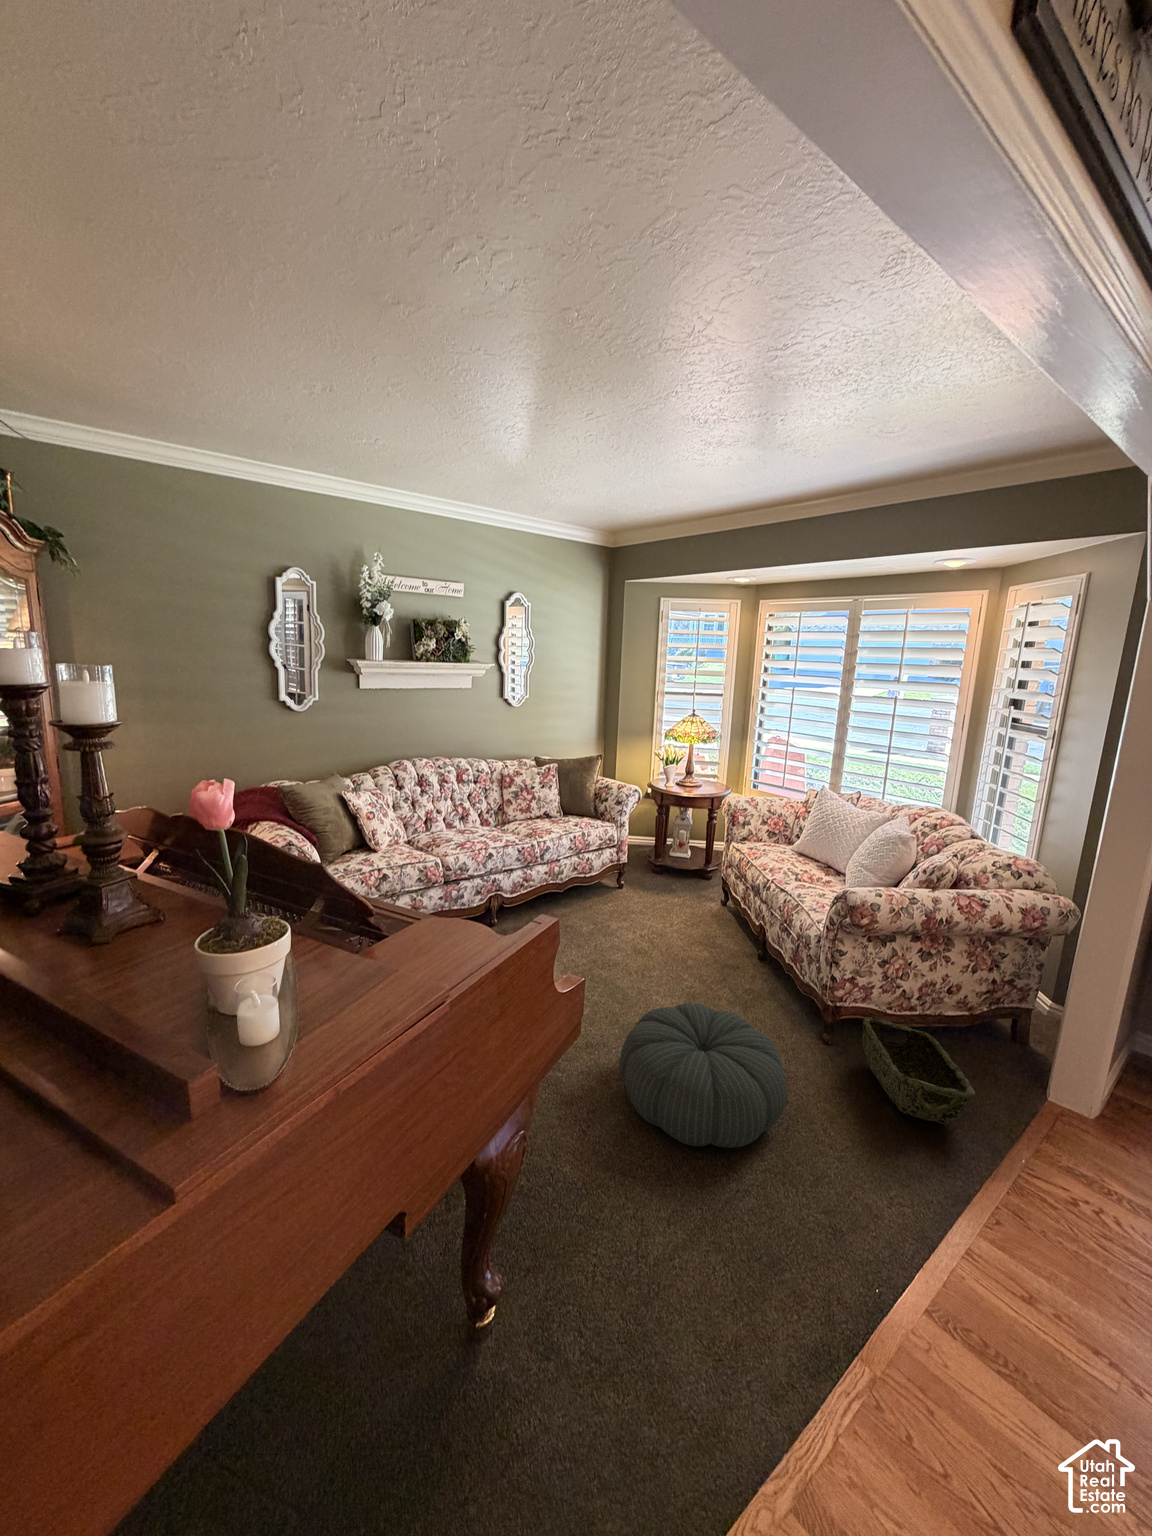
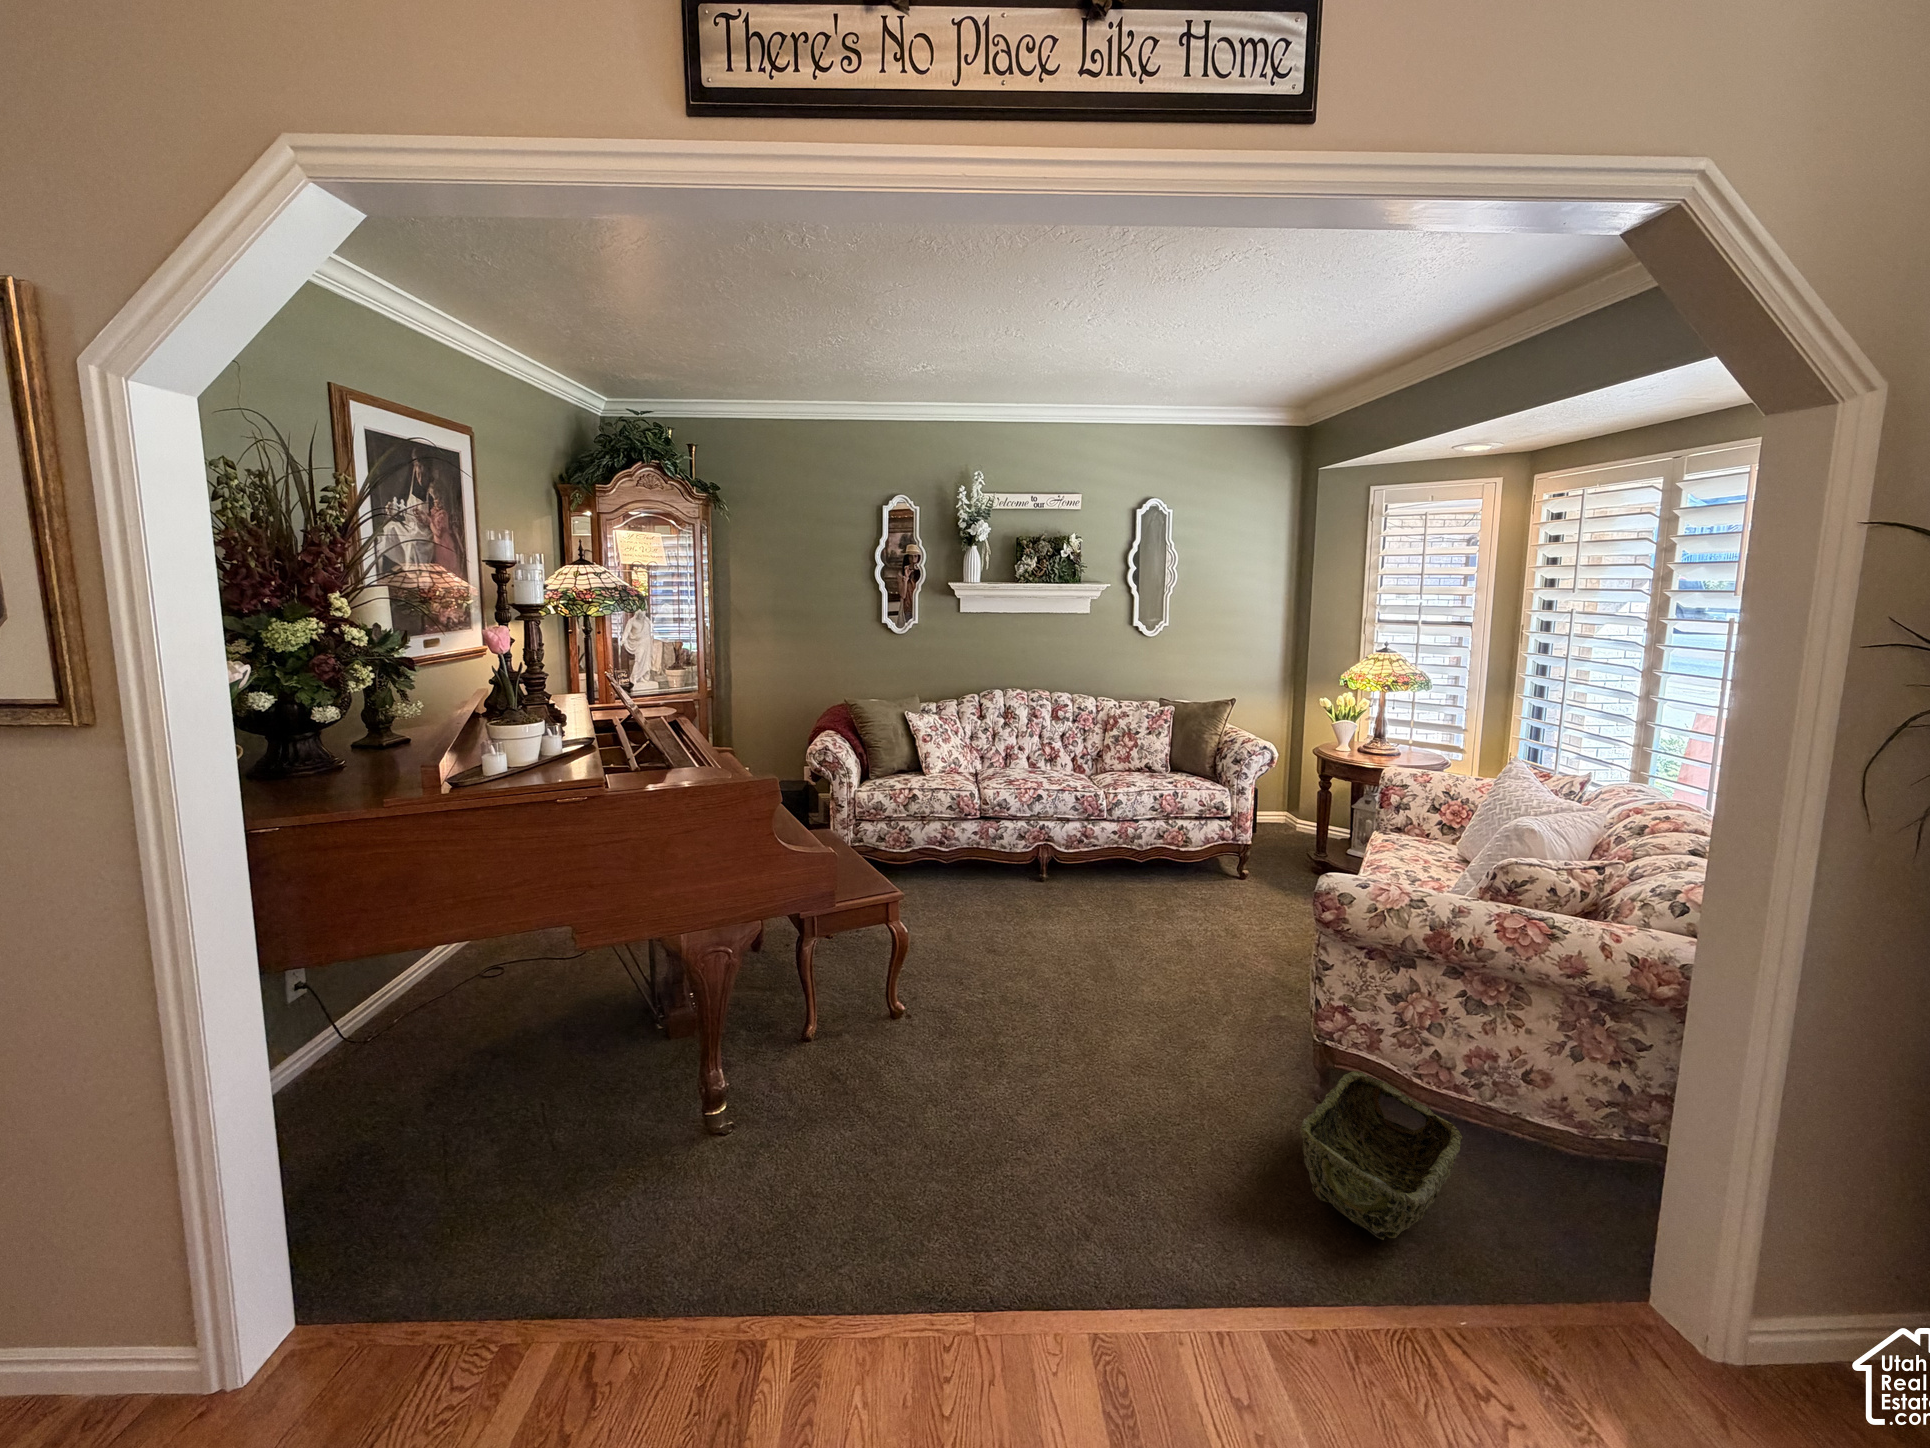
pouf: present [620,1003,787,1148] -> none [975,970,1177,1131]

